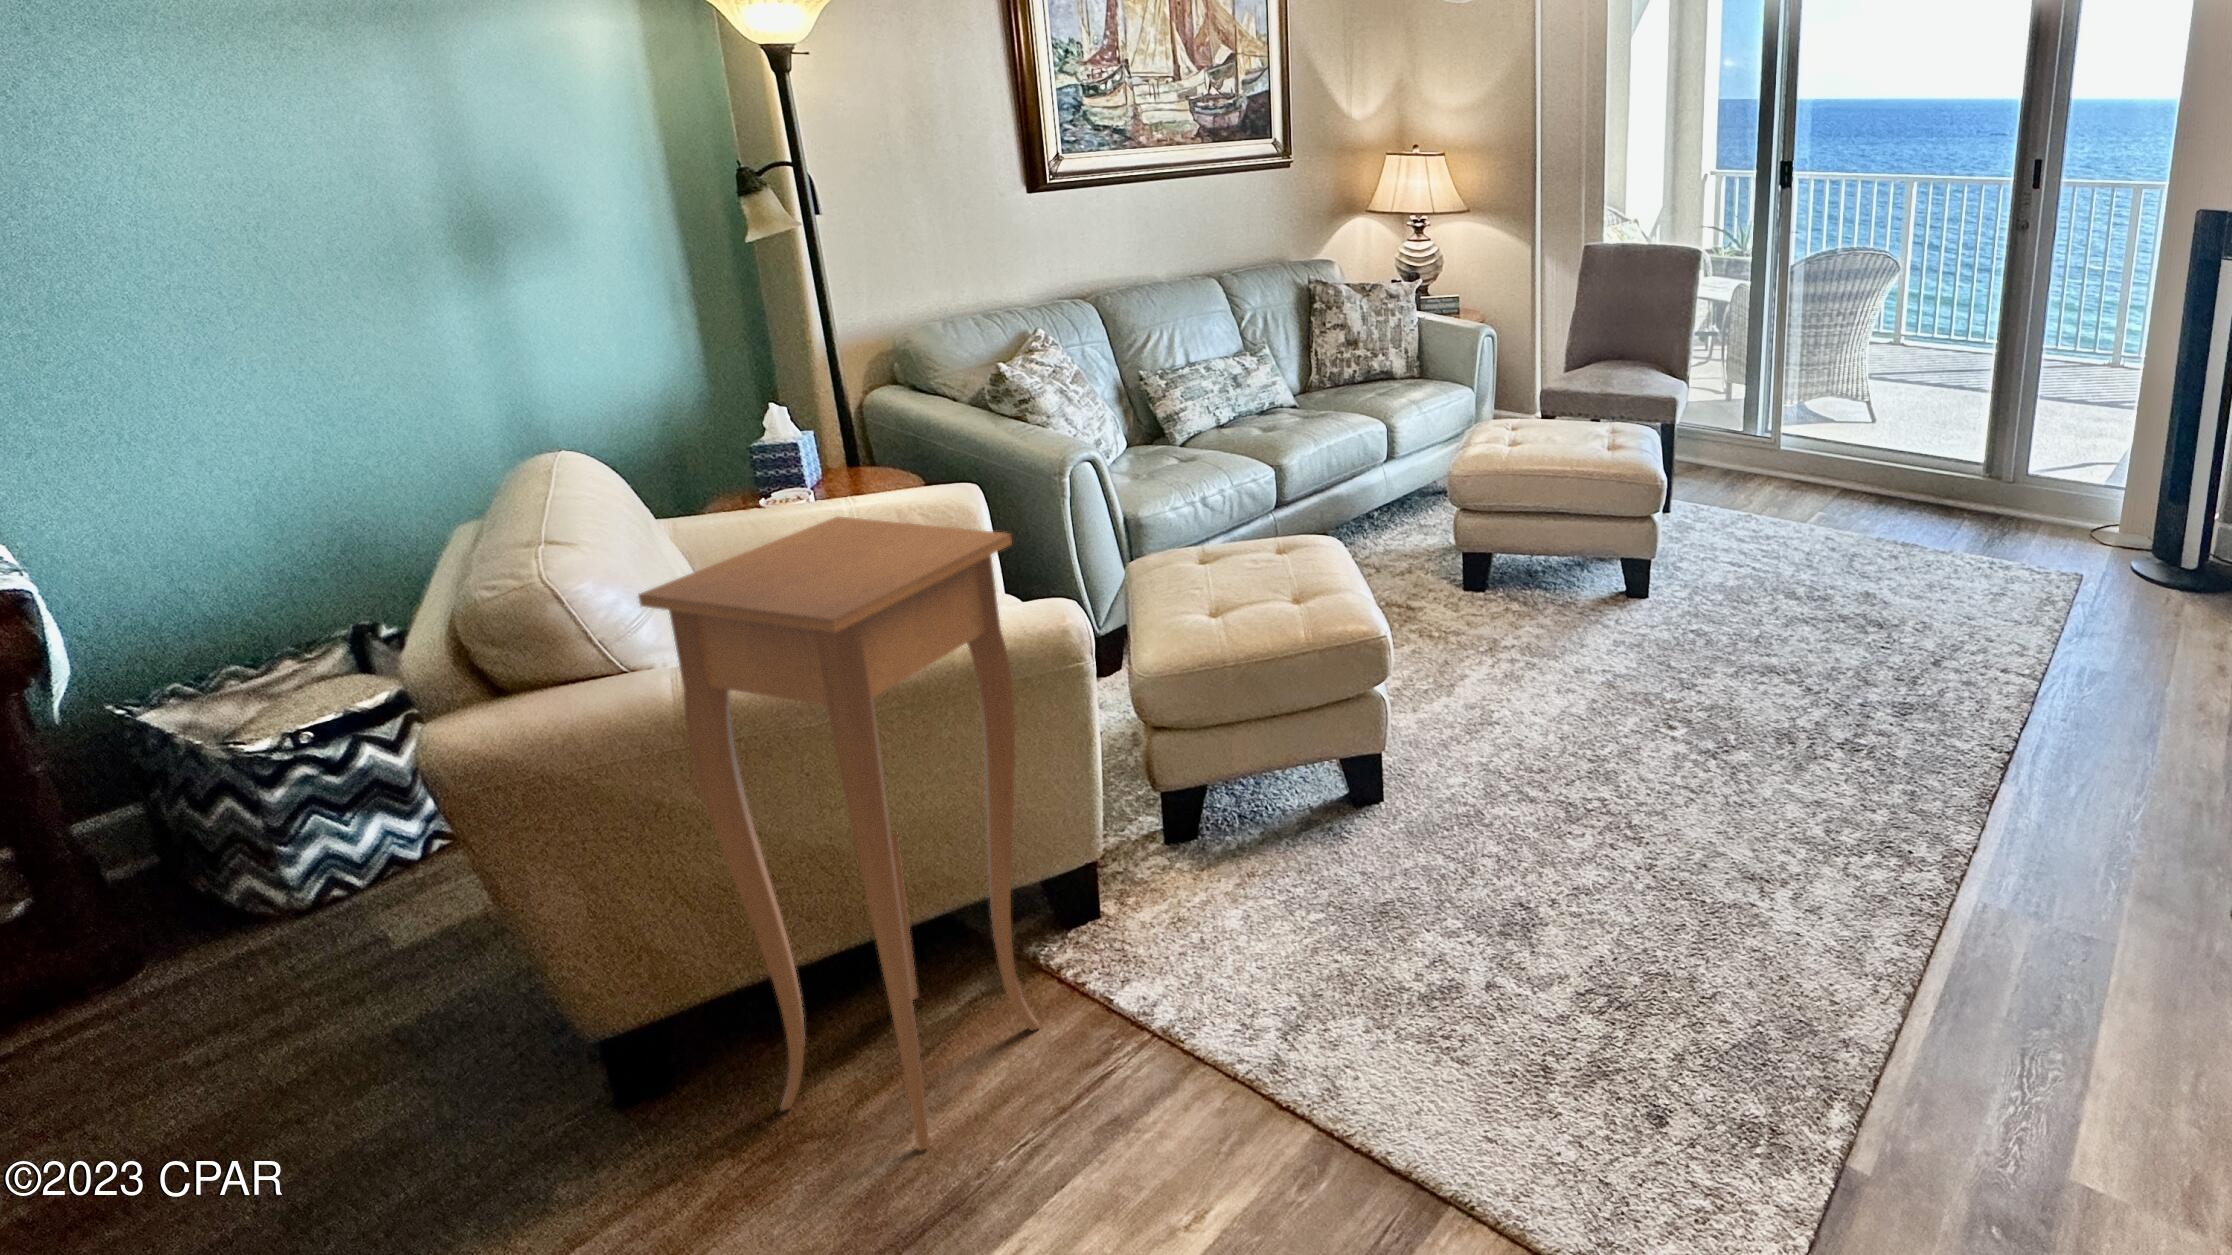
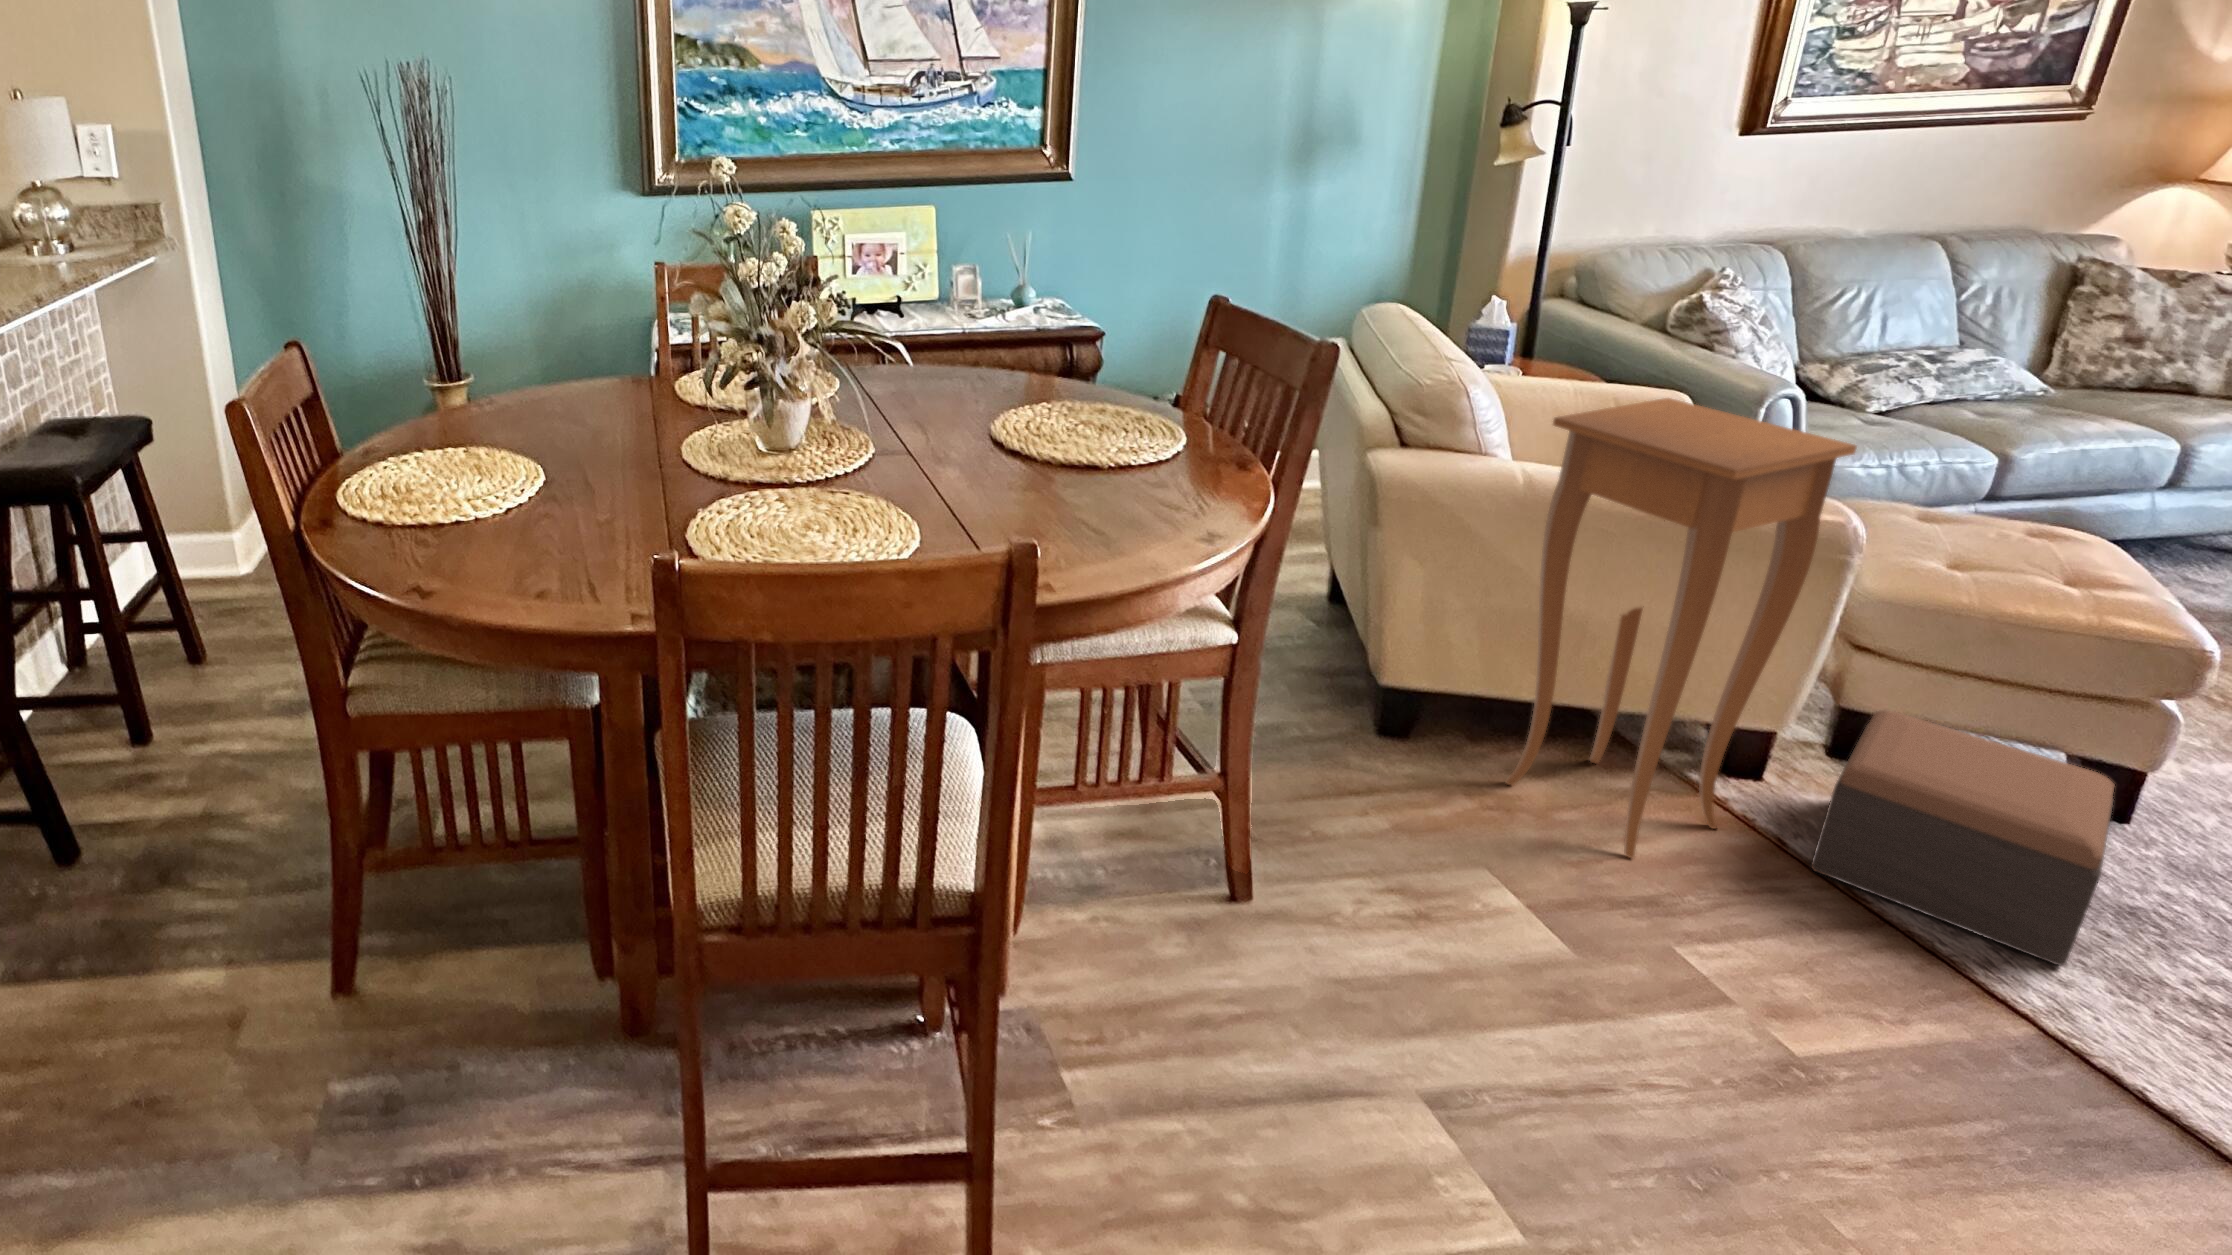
footstool: none [1115,790,1351,1032] -> present [1811,710,2114,965]

